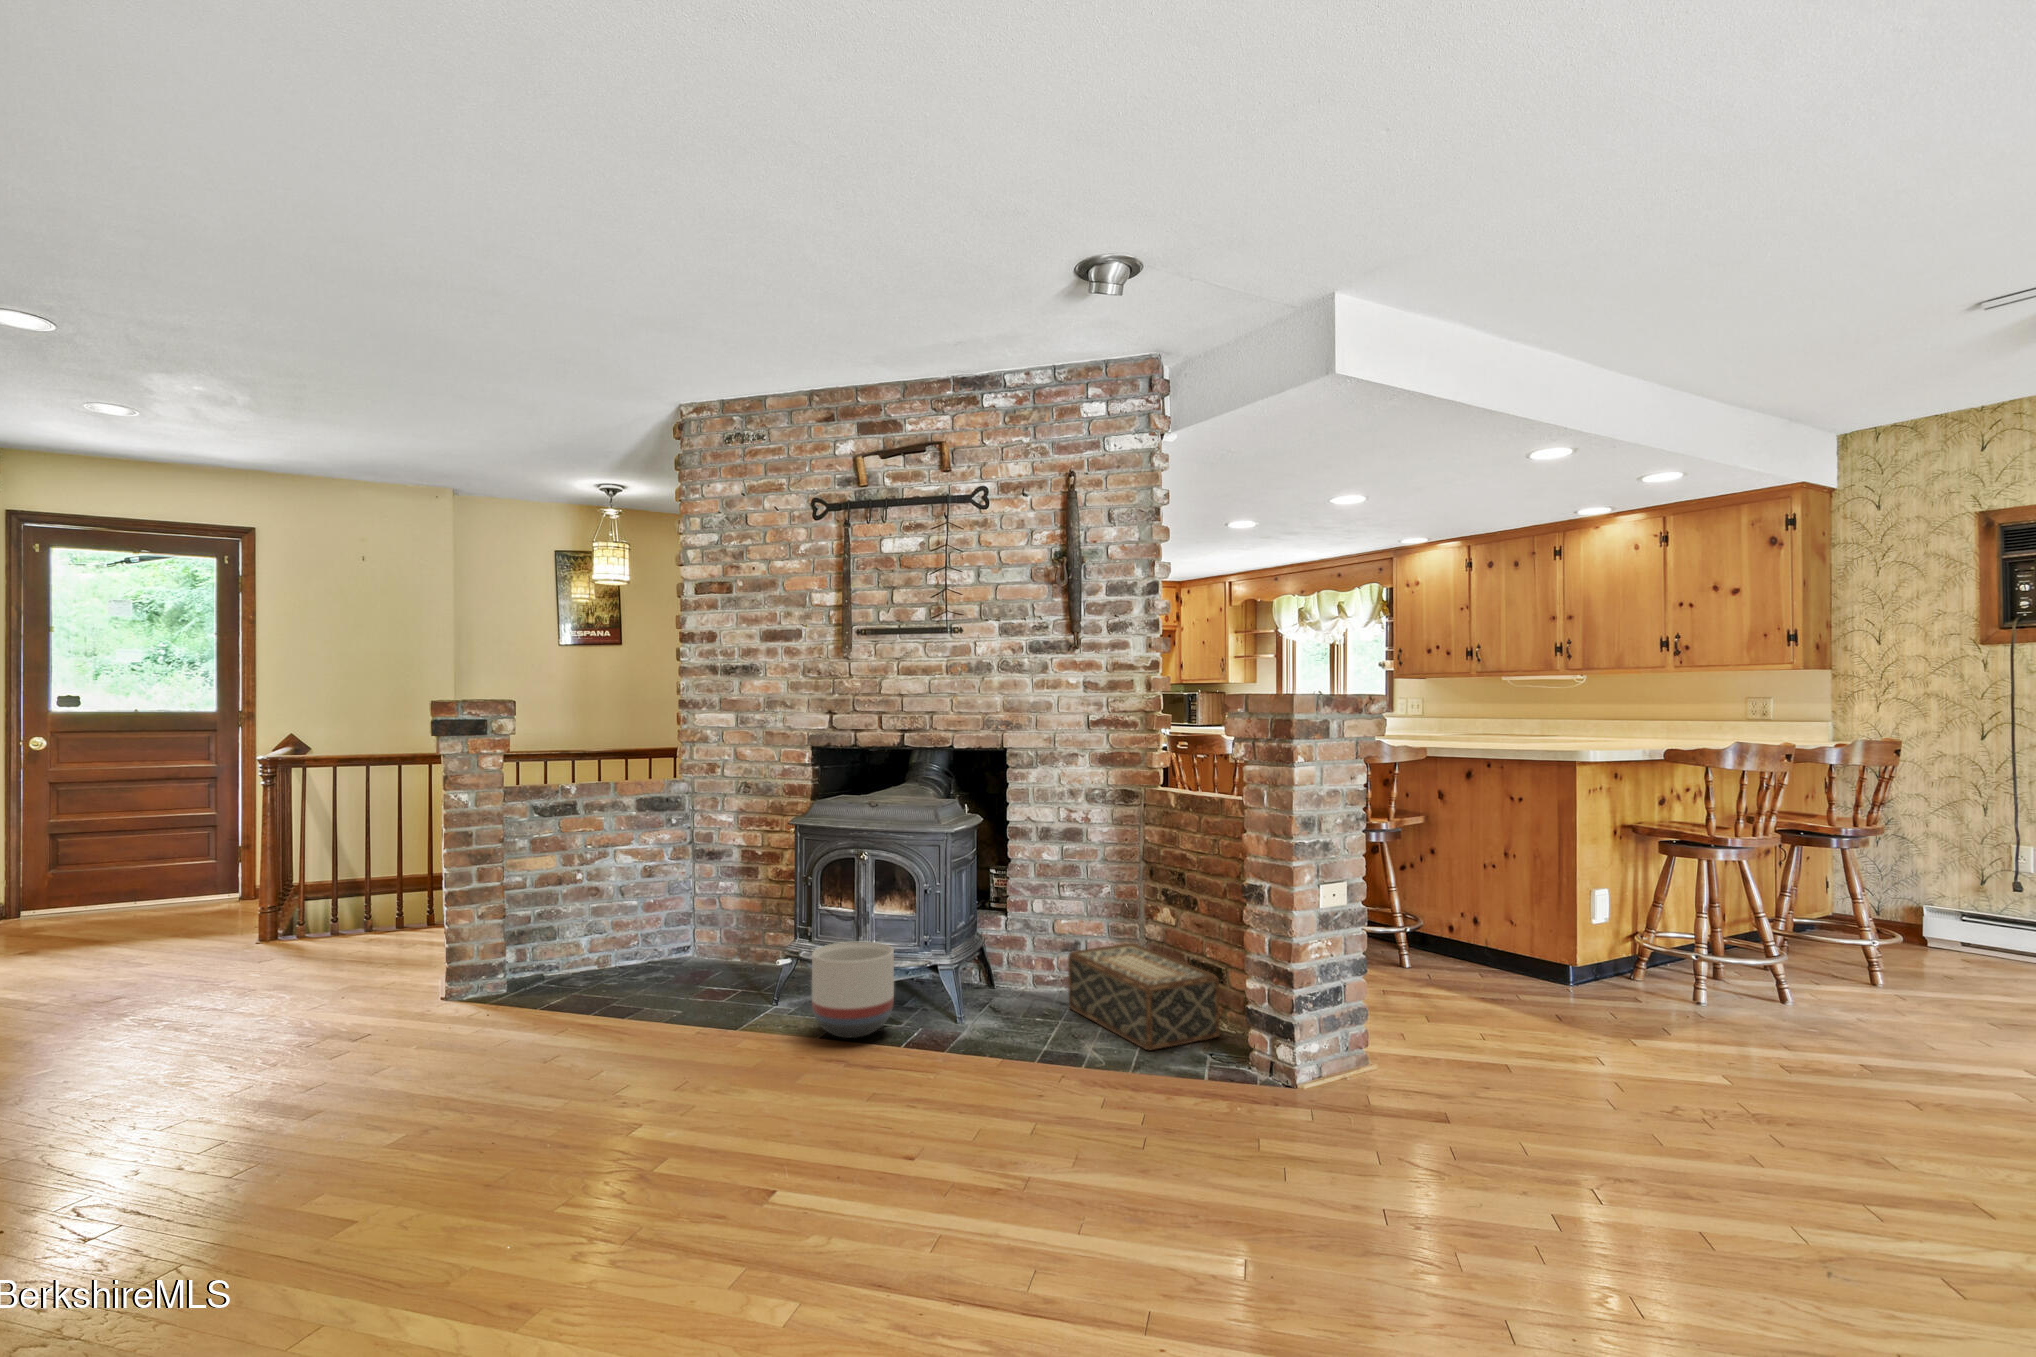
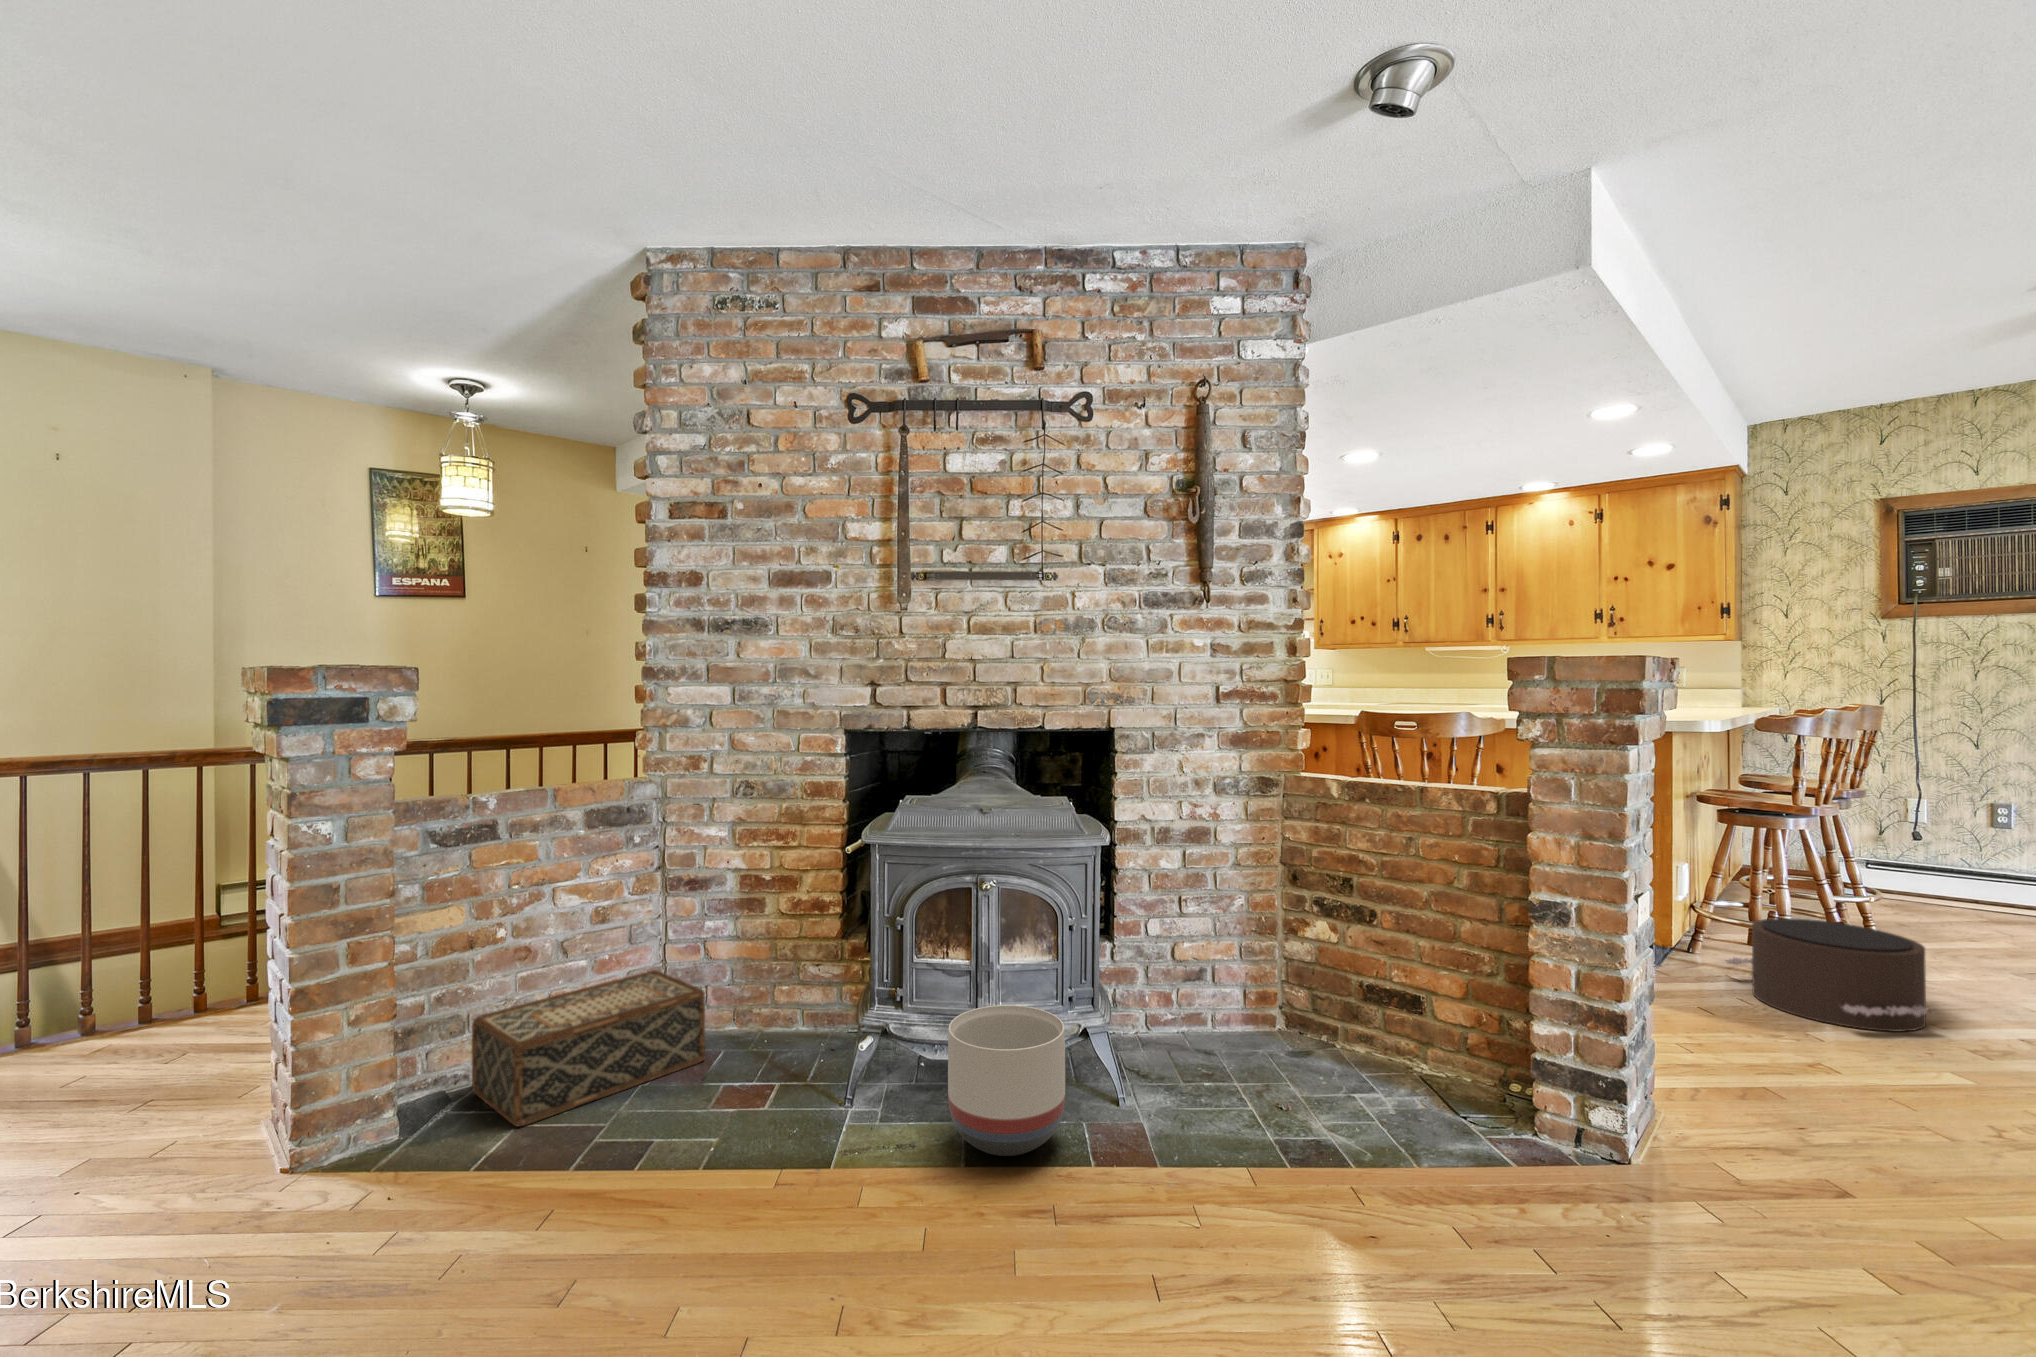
pouf: none [1600,936,1752,1038] -> present [1726,918,1929,1031]
woven basket: present [1068,943,1220,1050] -> present [472,970,705,1127]

